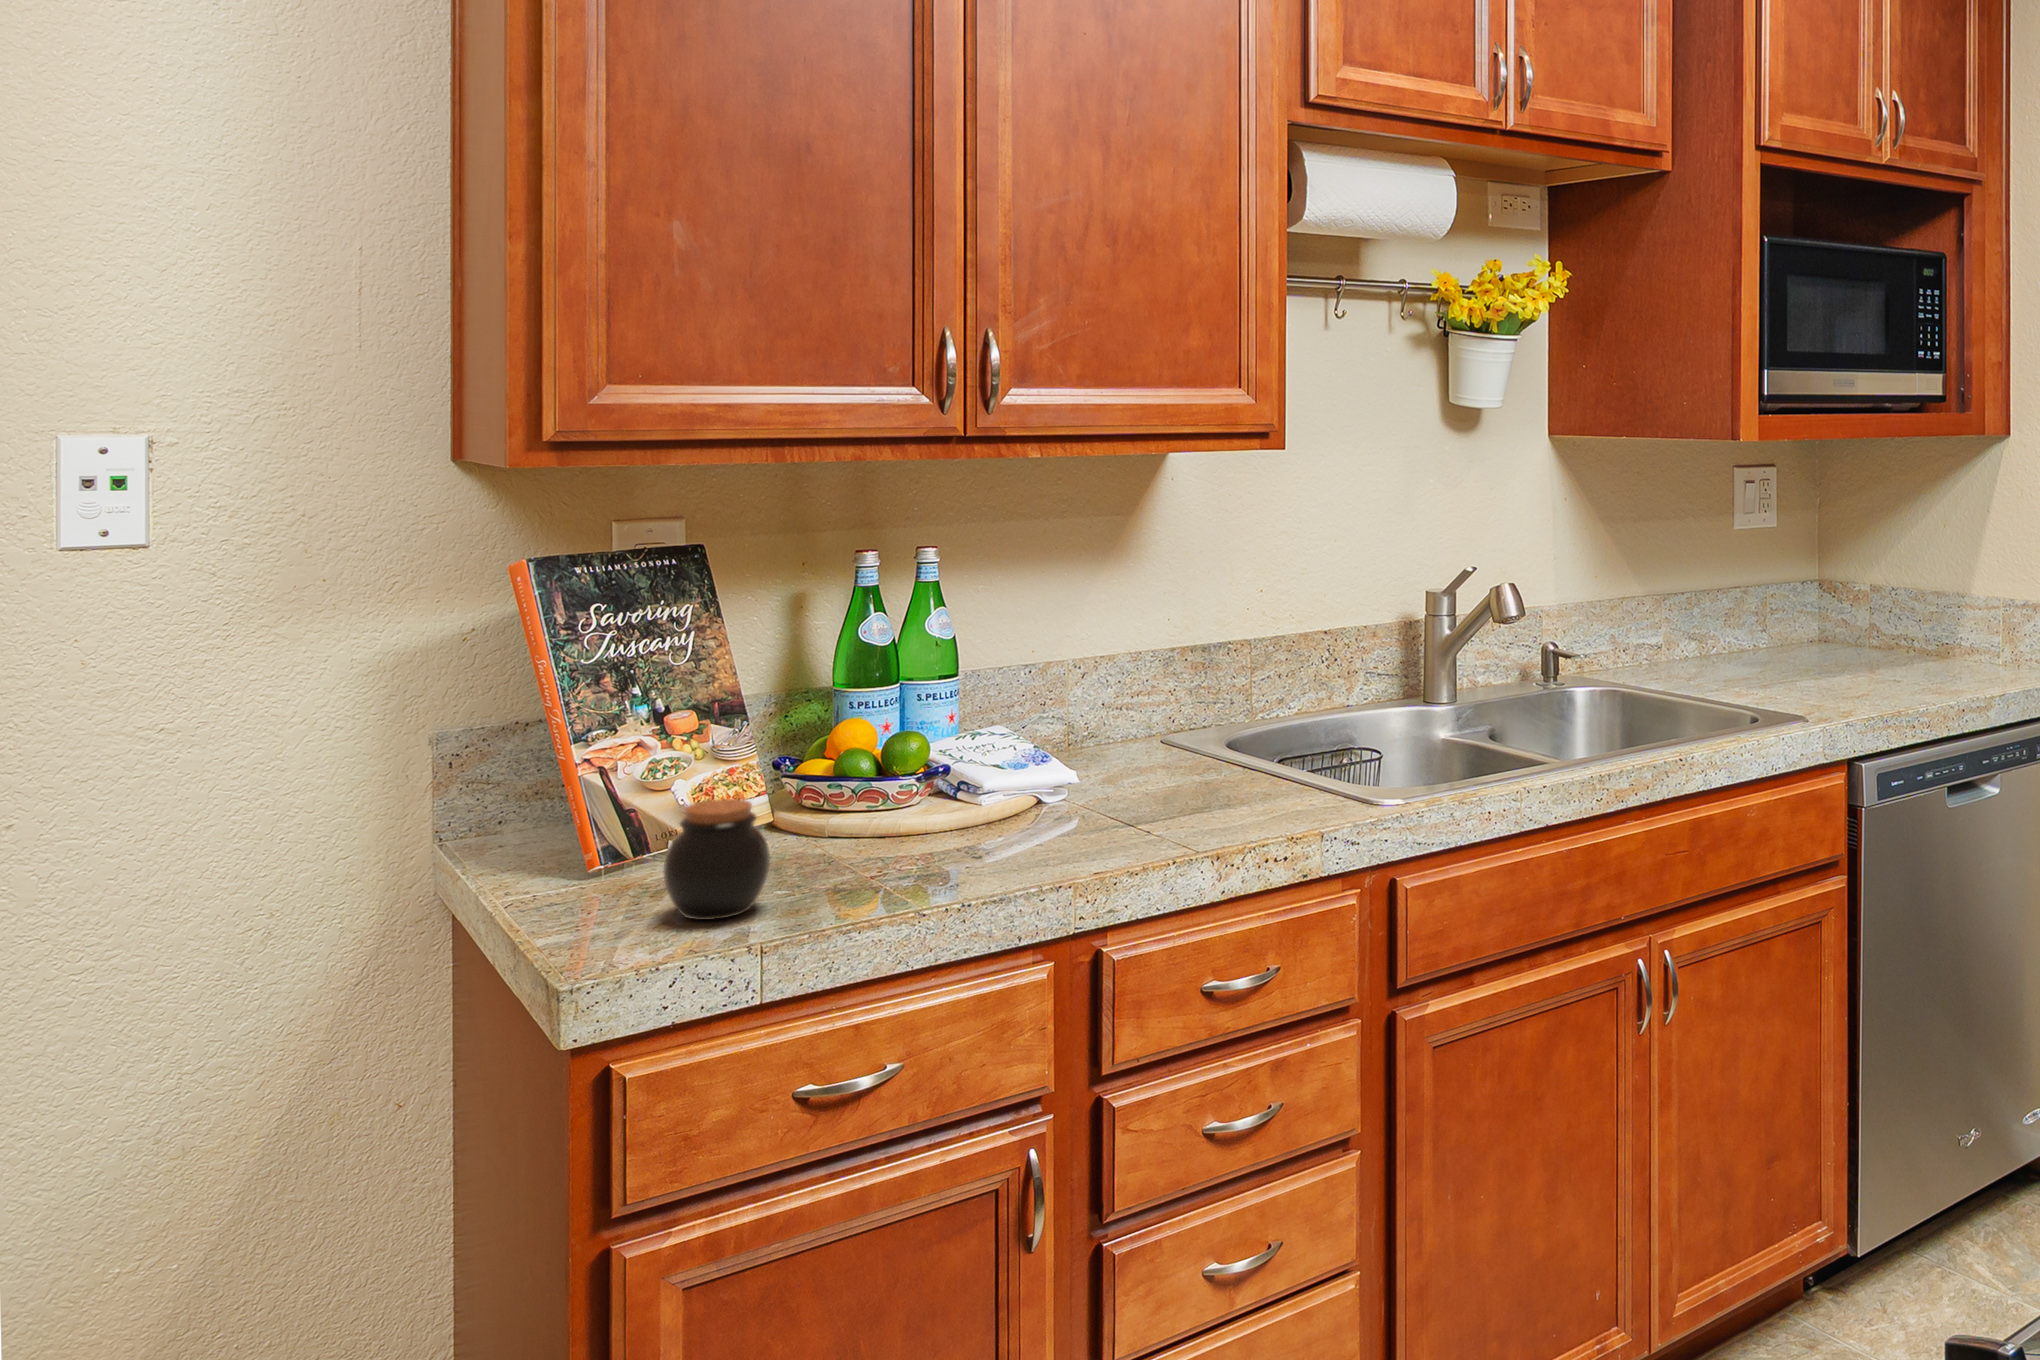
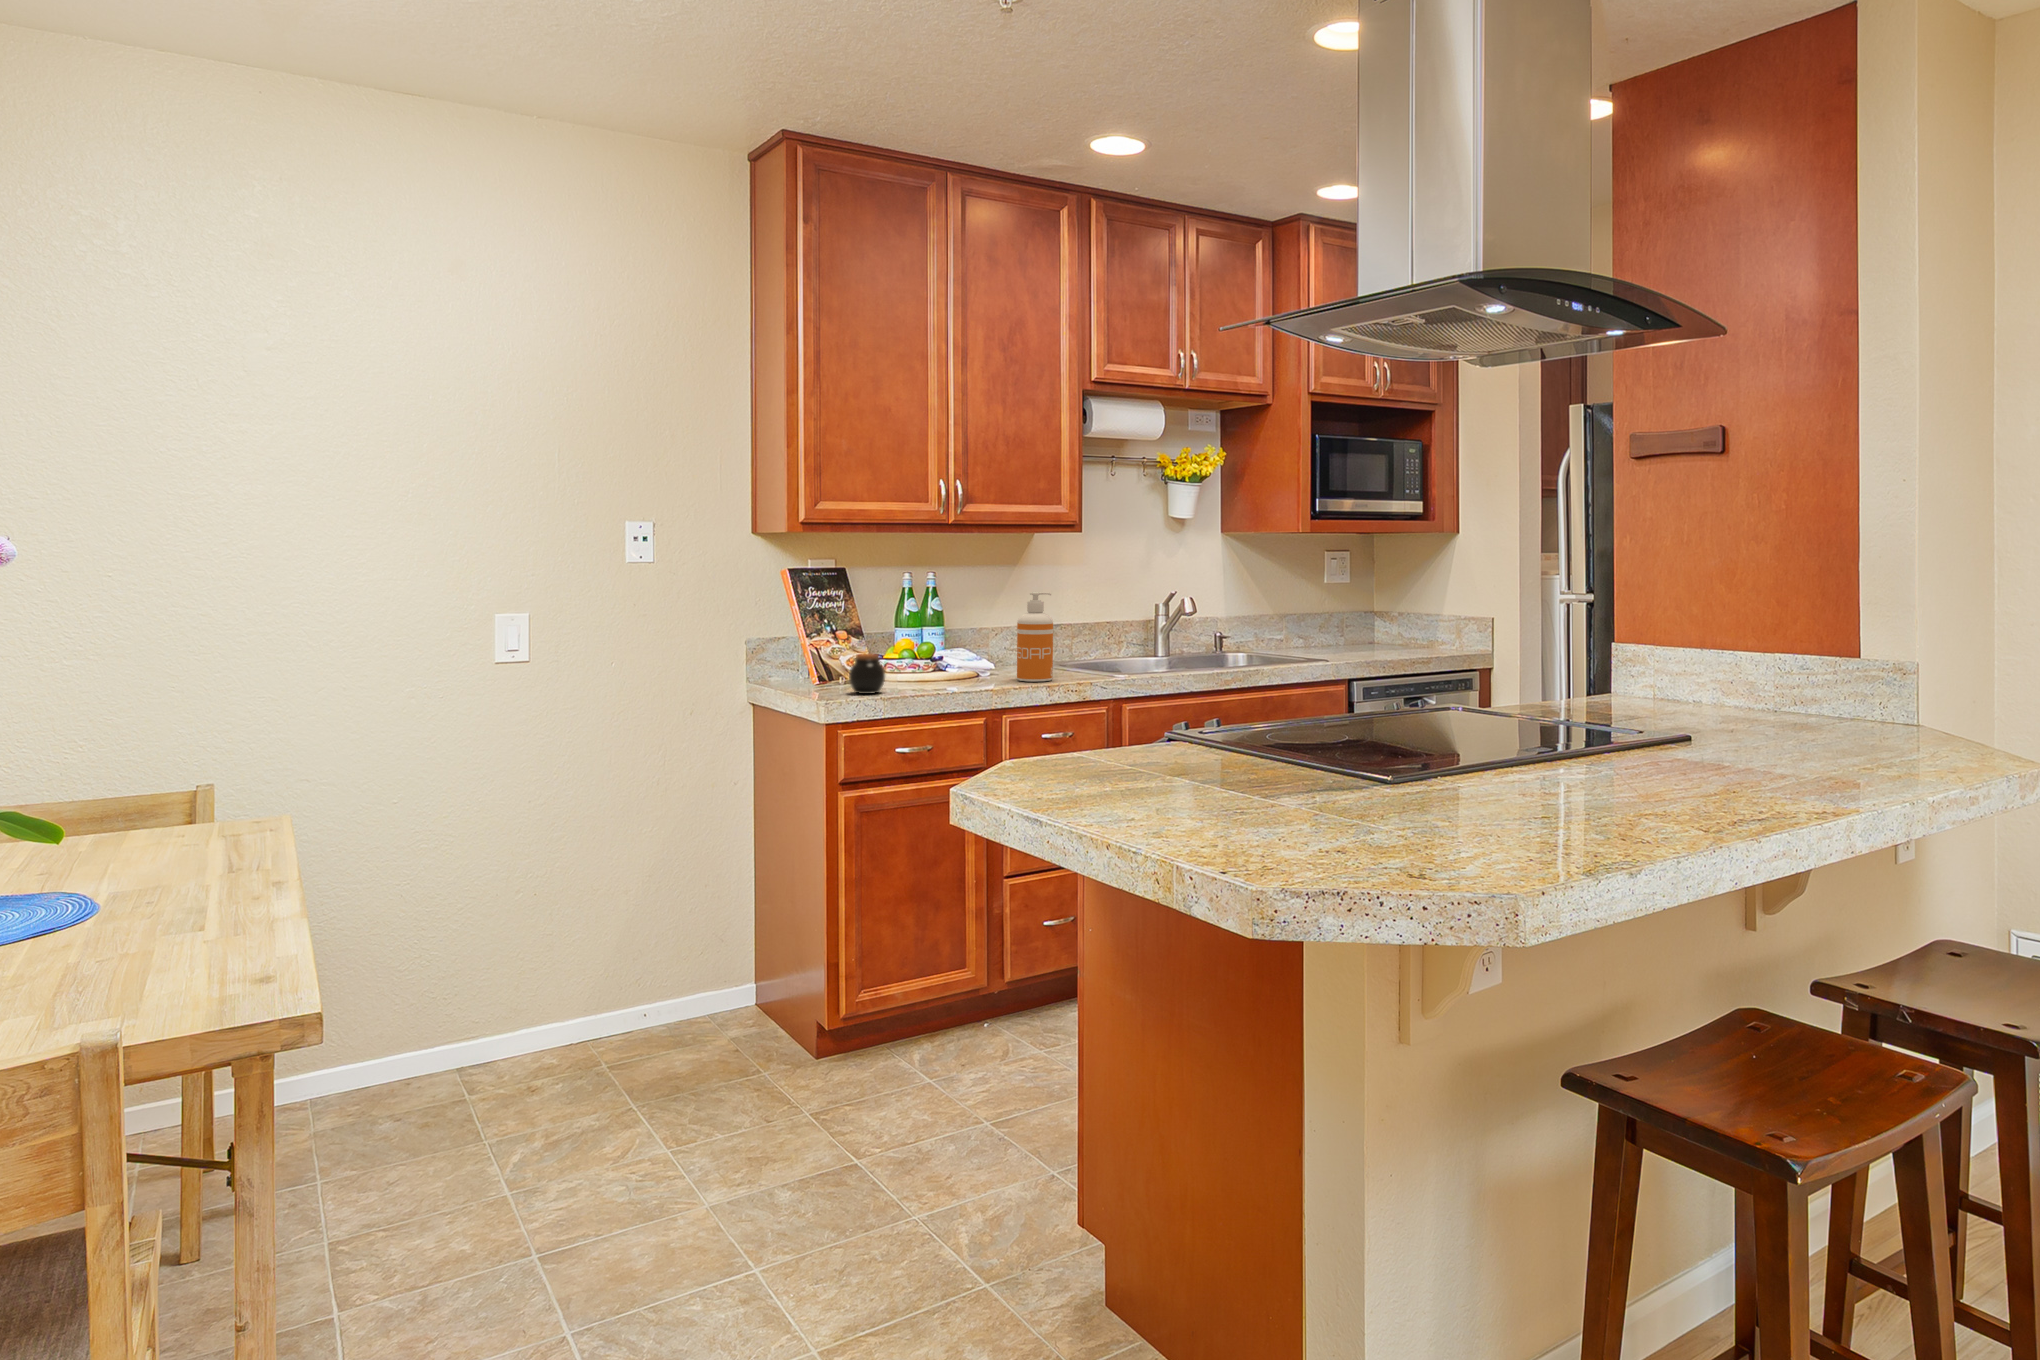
soap dispenser: none [1131,605,1223,834] -> present [1017,592,1053,682]

